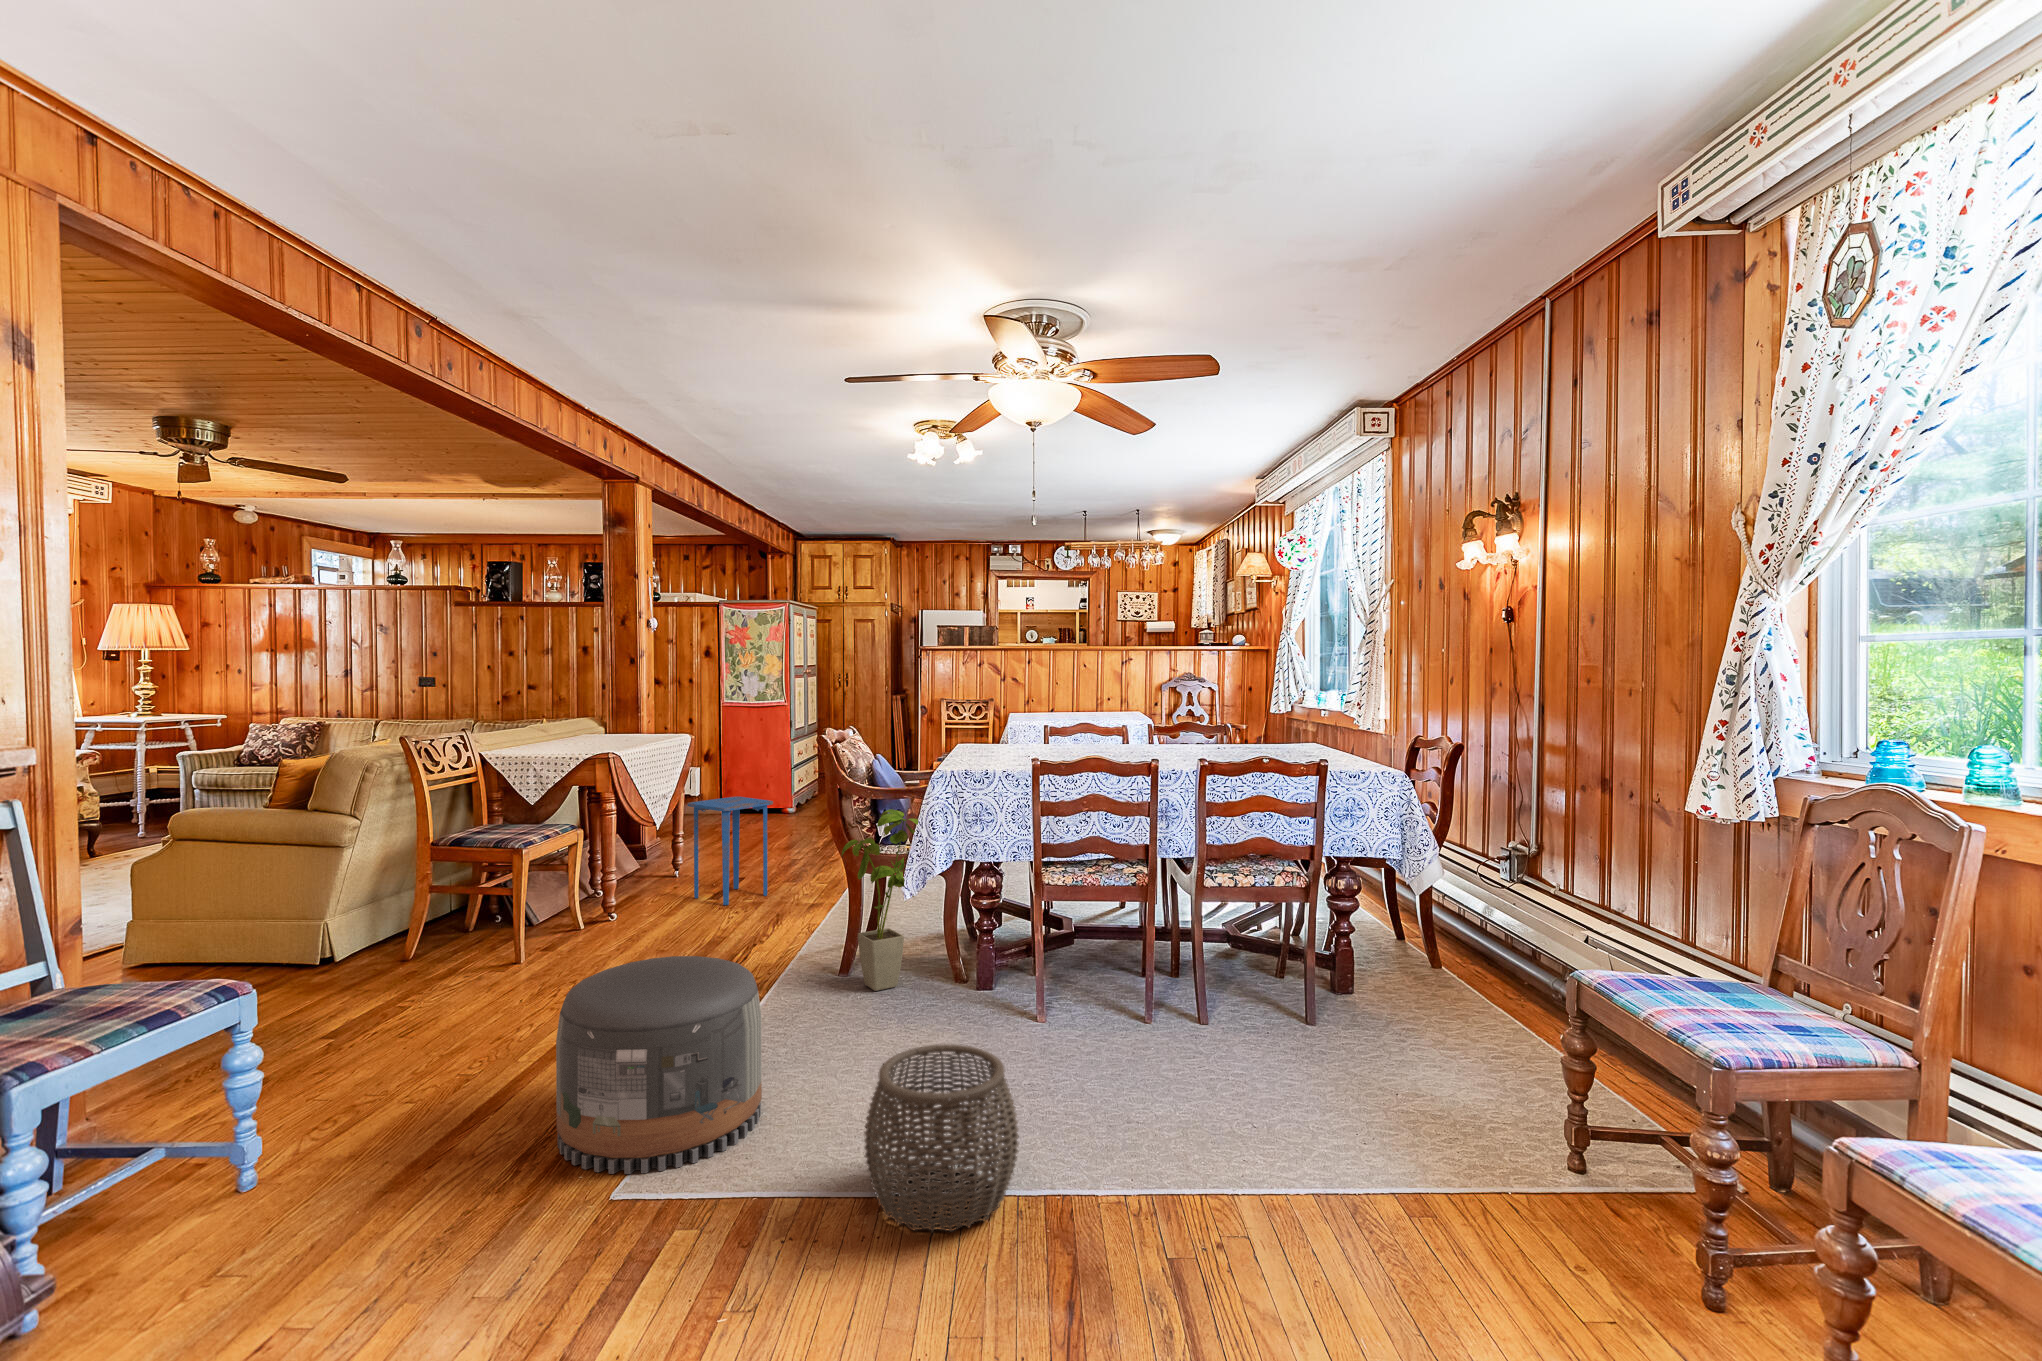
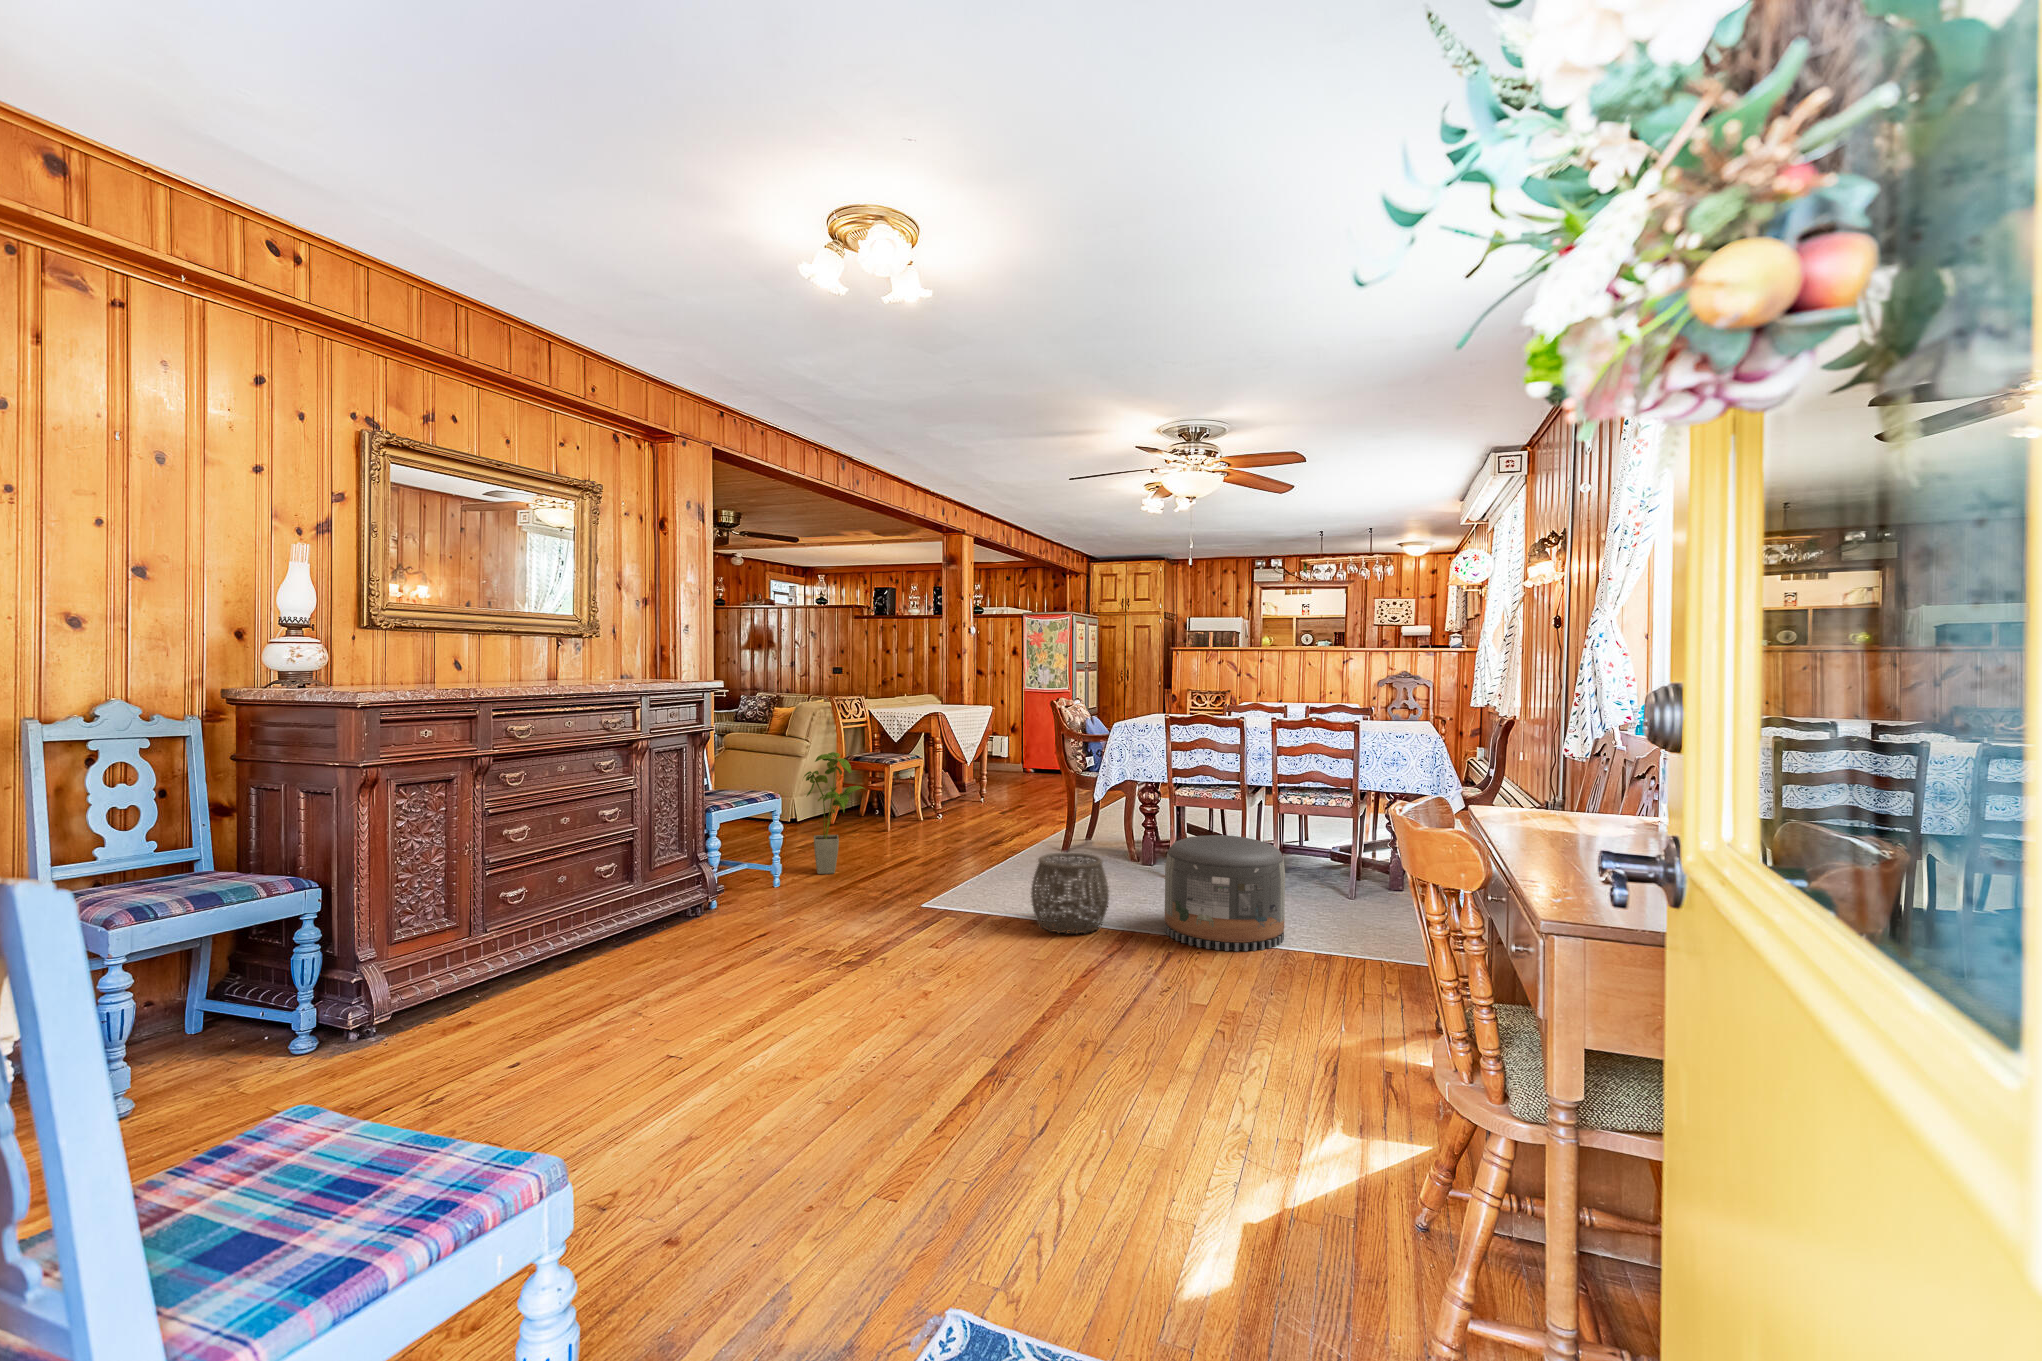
side table: present [688,796,773,905] -> none [987,747,1041,817]
house plant: present [842,809,918,991] -> present [803,752,867,874]
pouf: present [556,956,762,1174] -> present [1165,835,1285,951]

